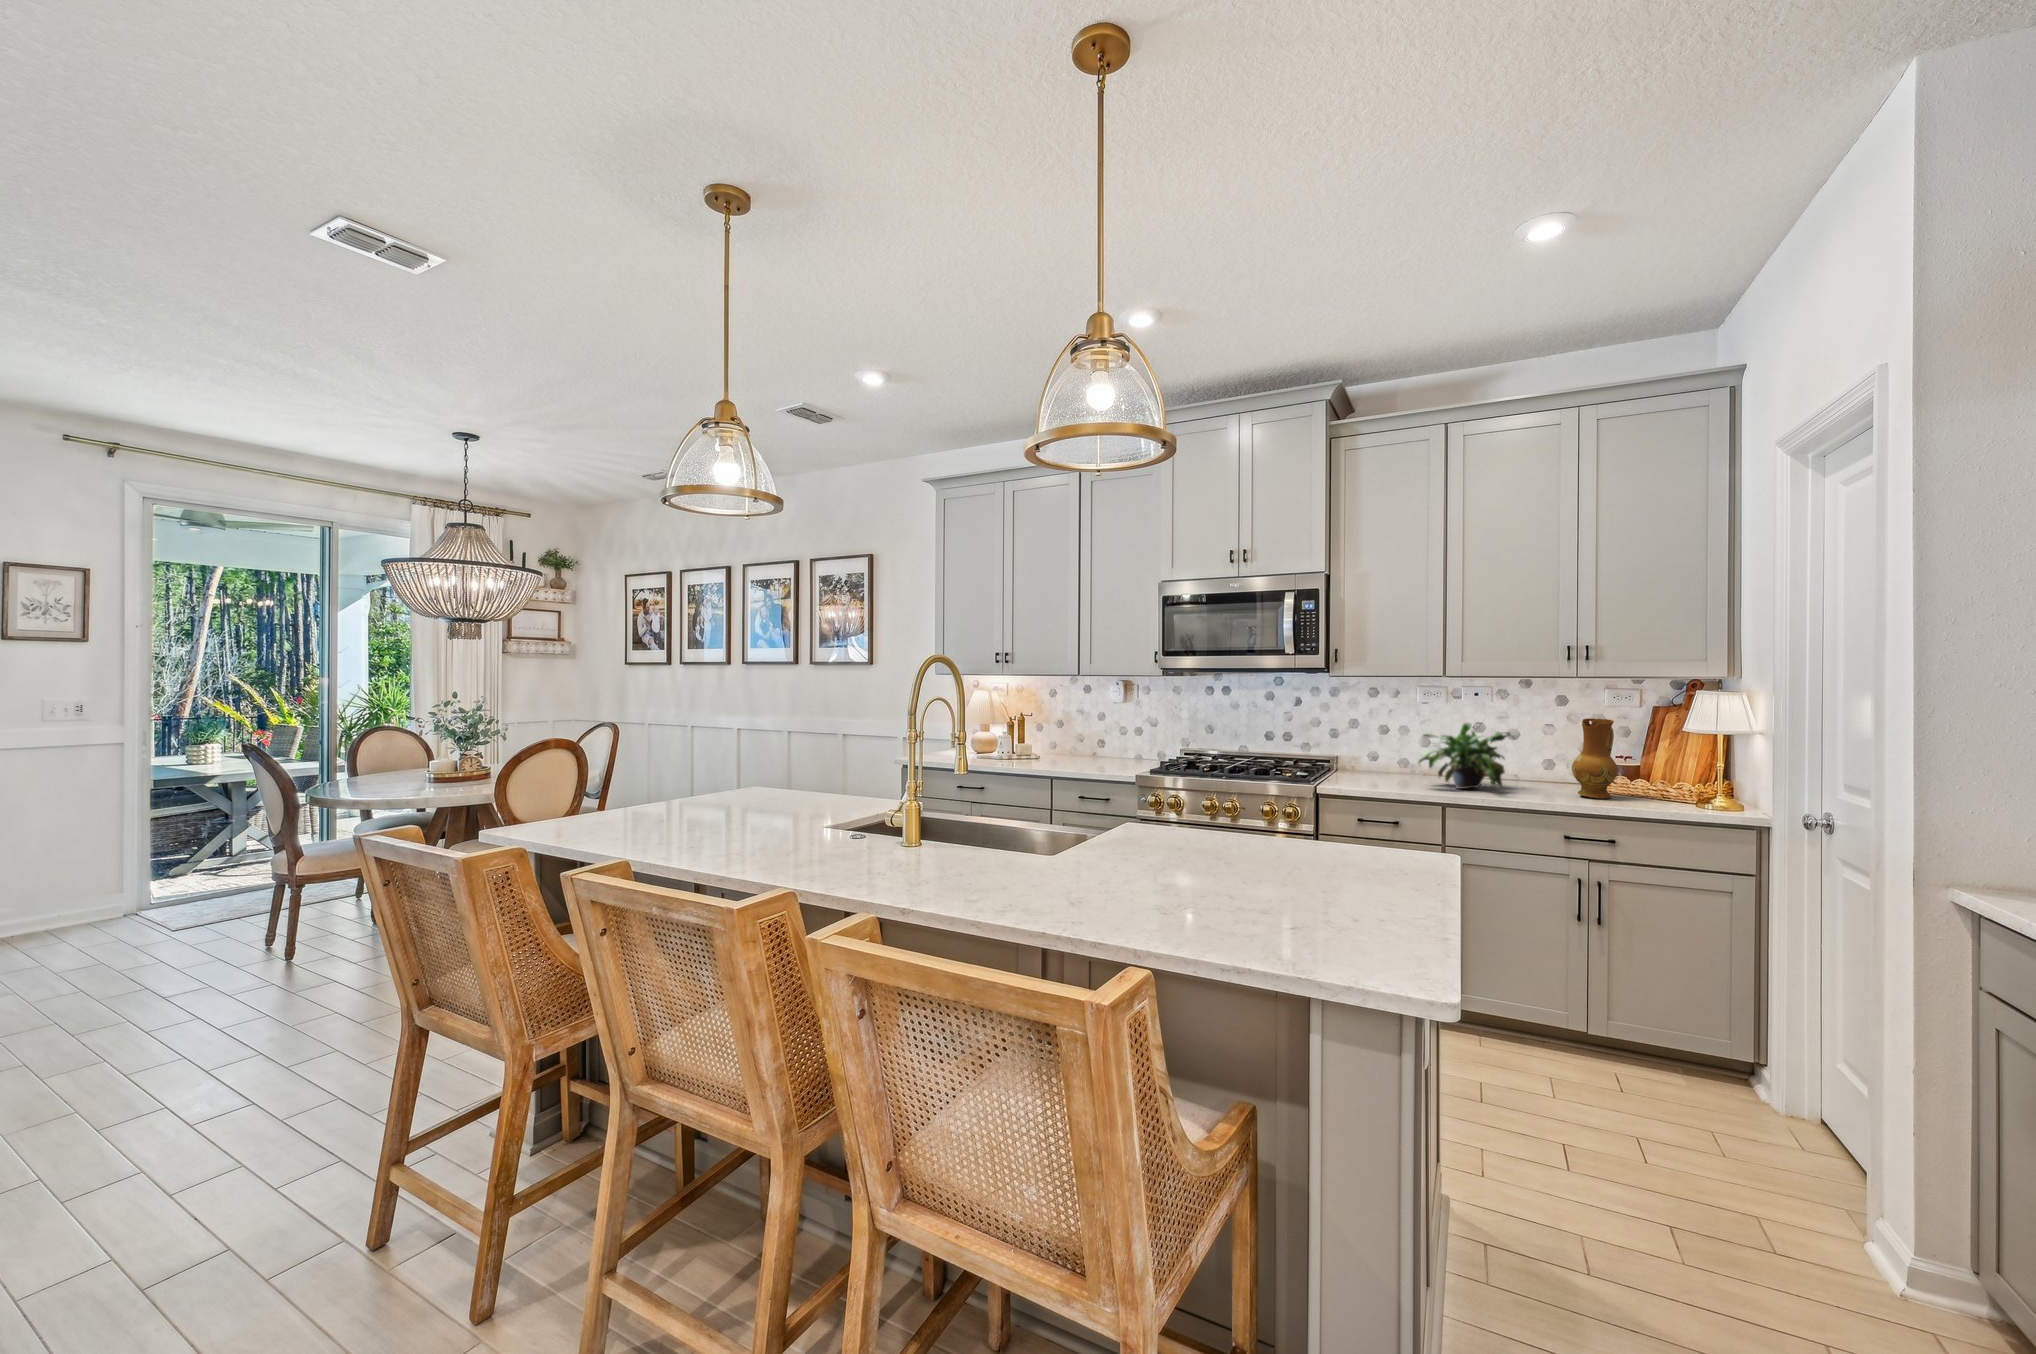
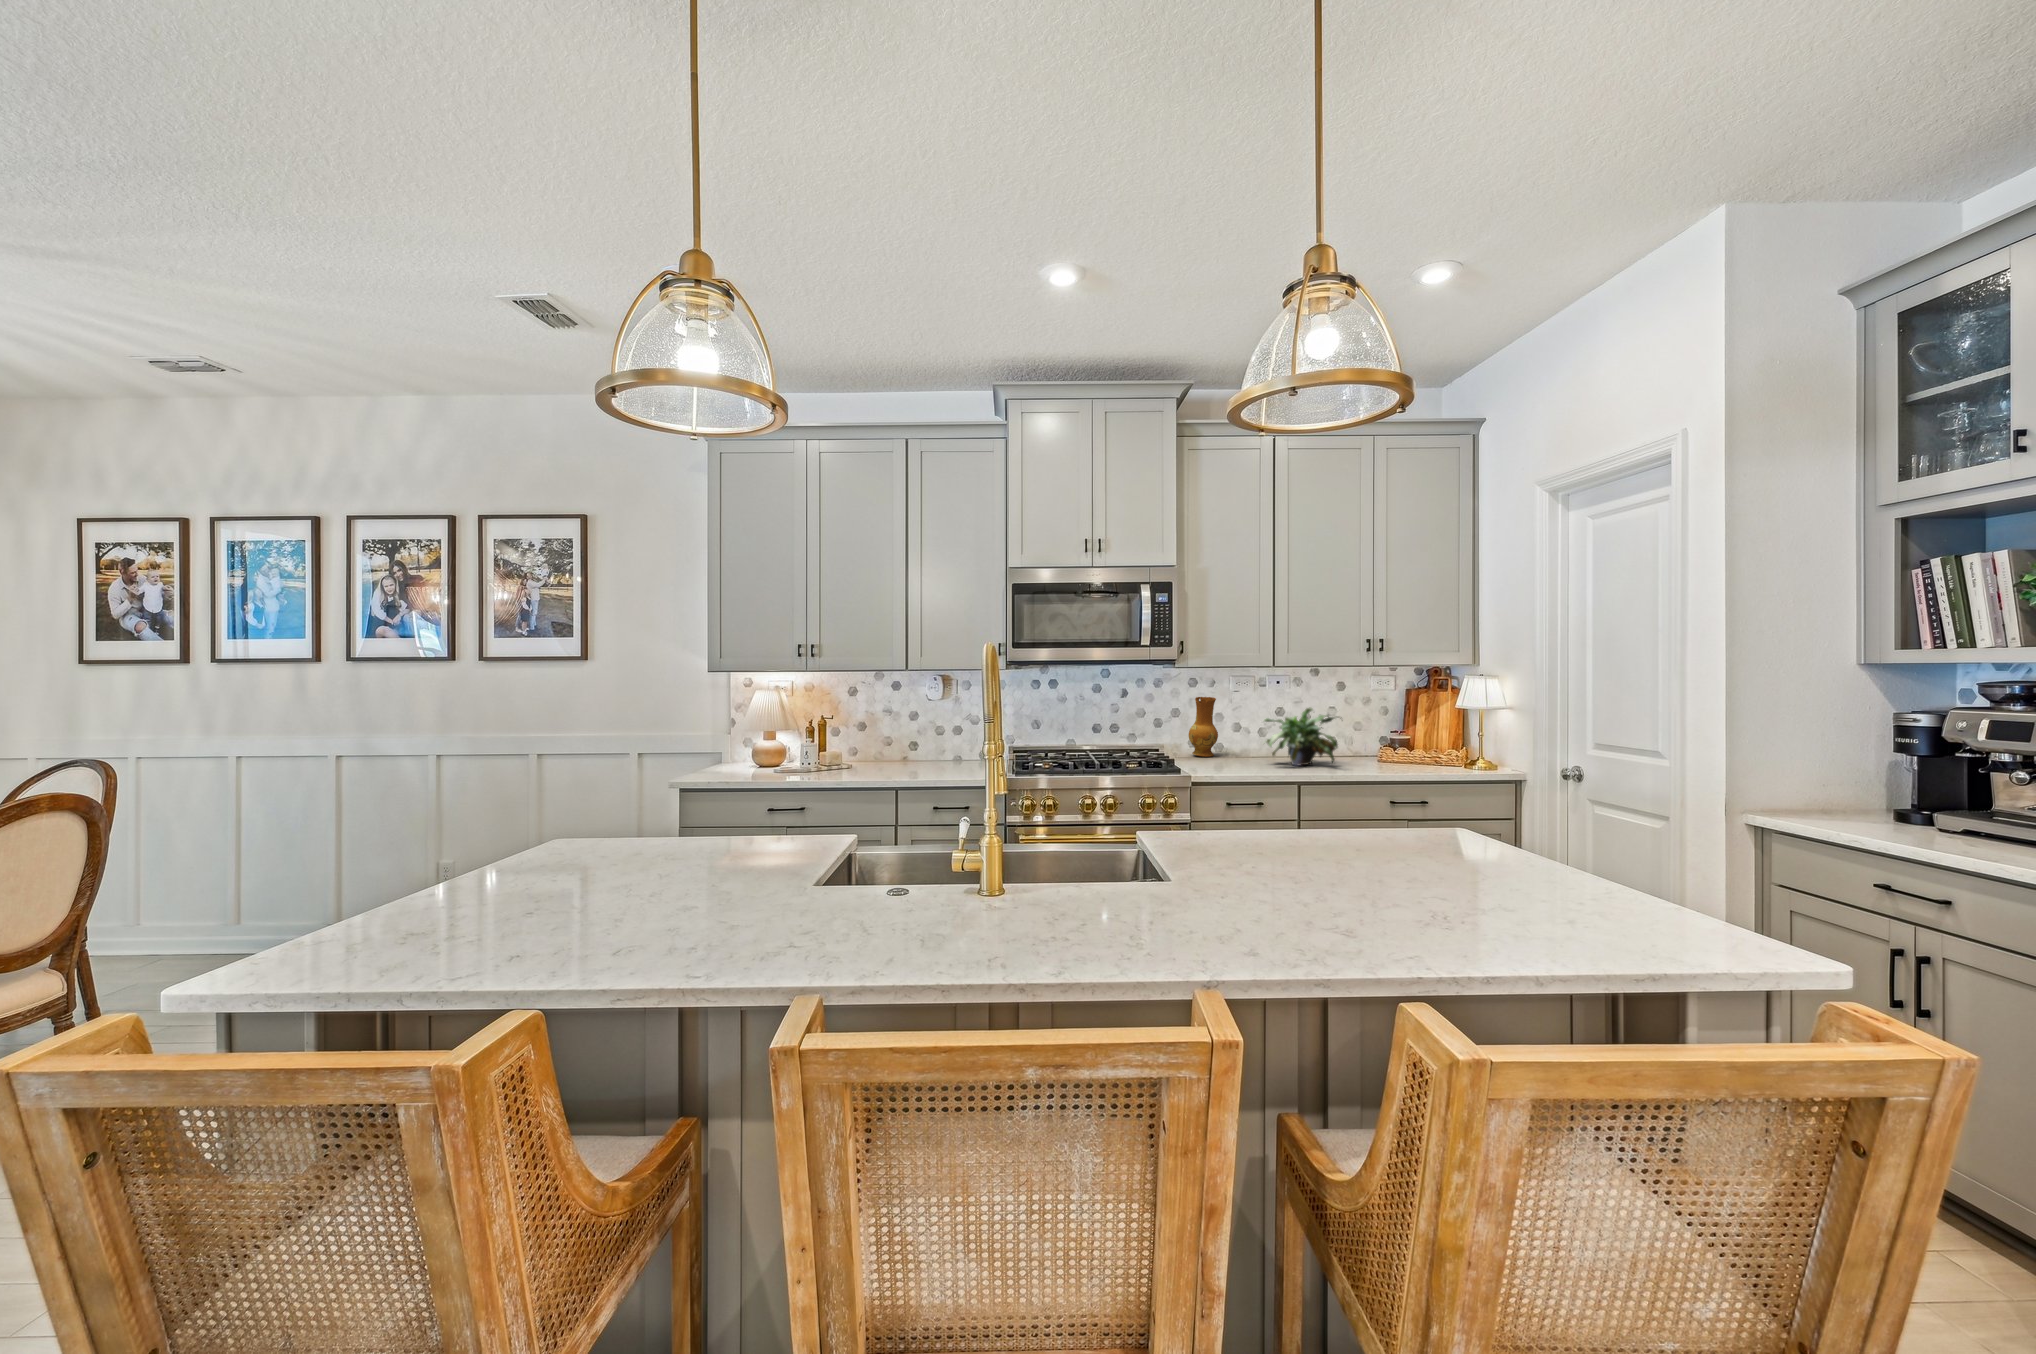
ceramic jug: present [1572,718,1618,799] -> present [1189,697,1218,757]

